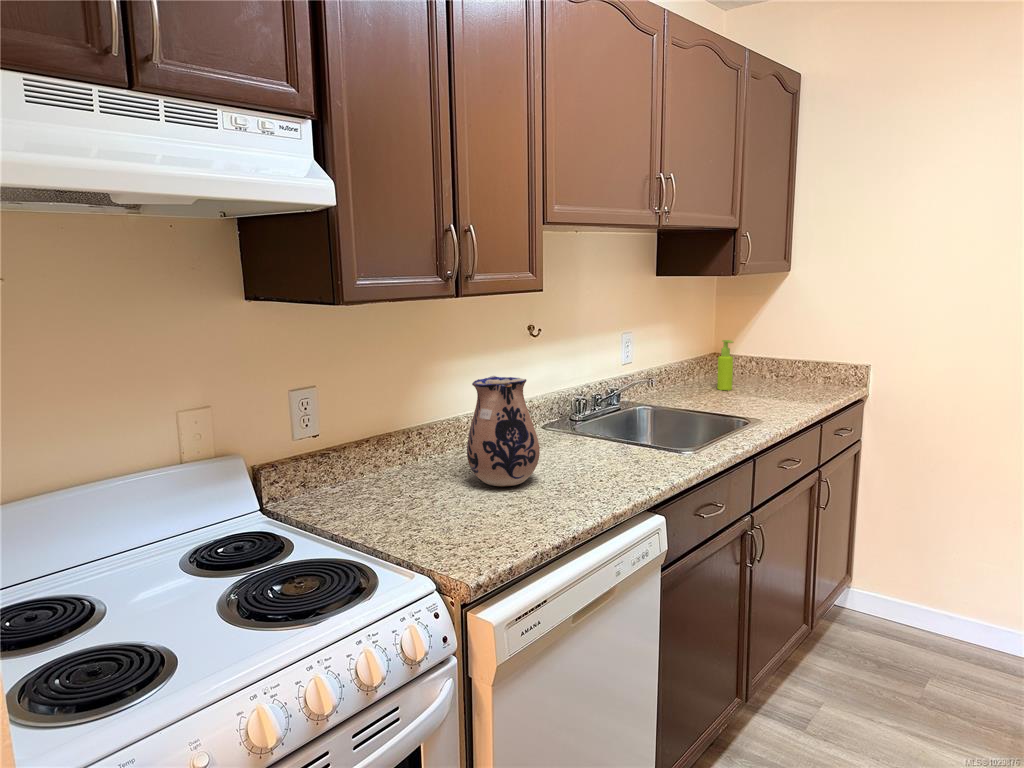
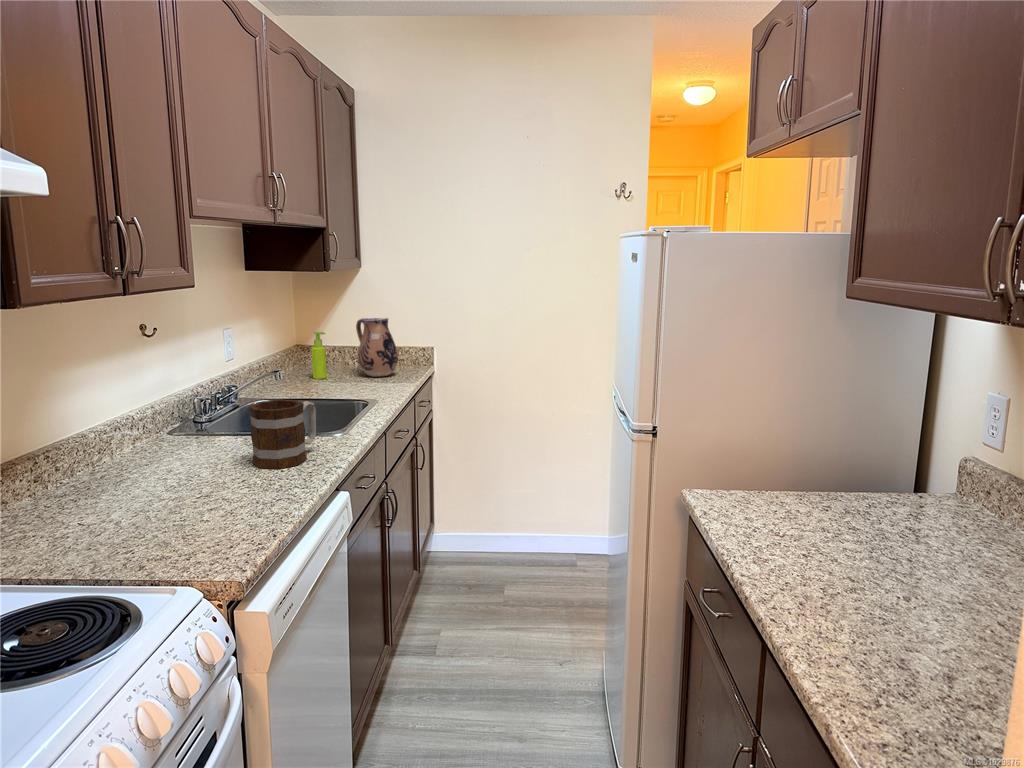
ceramic pitcher: present [467,376,540,486] -> present [356,318,398,377]
mug: none [582,408,654,479] -> present [249,400,316,469]

